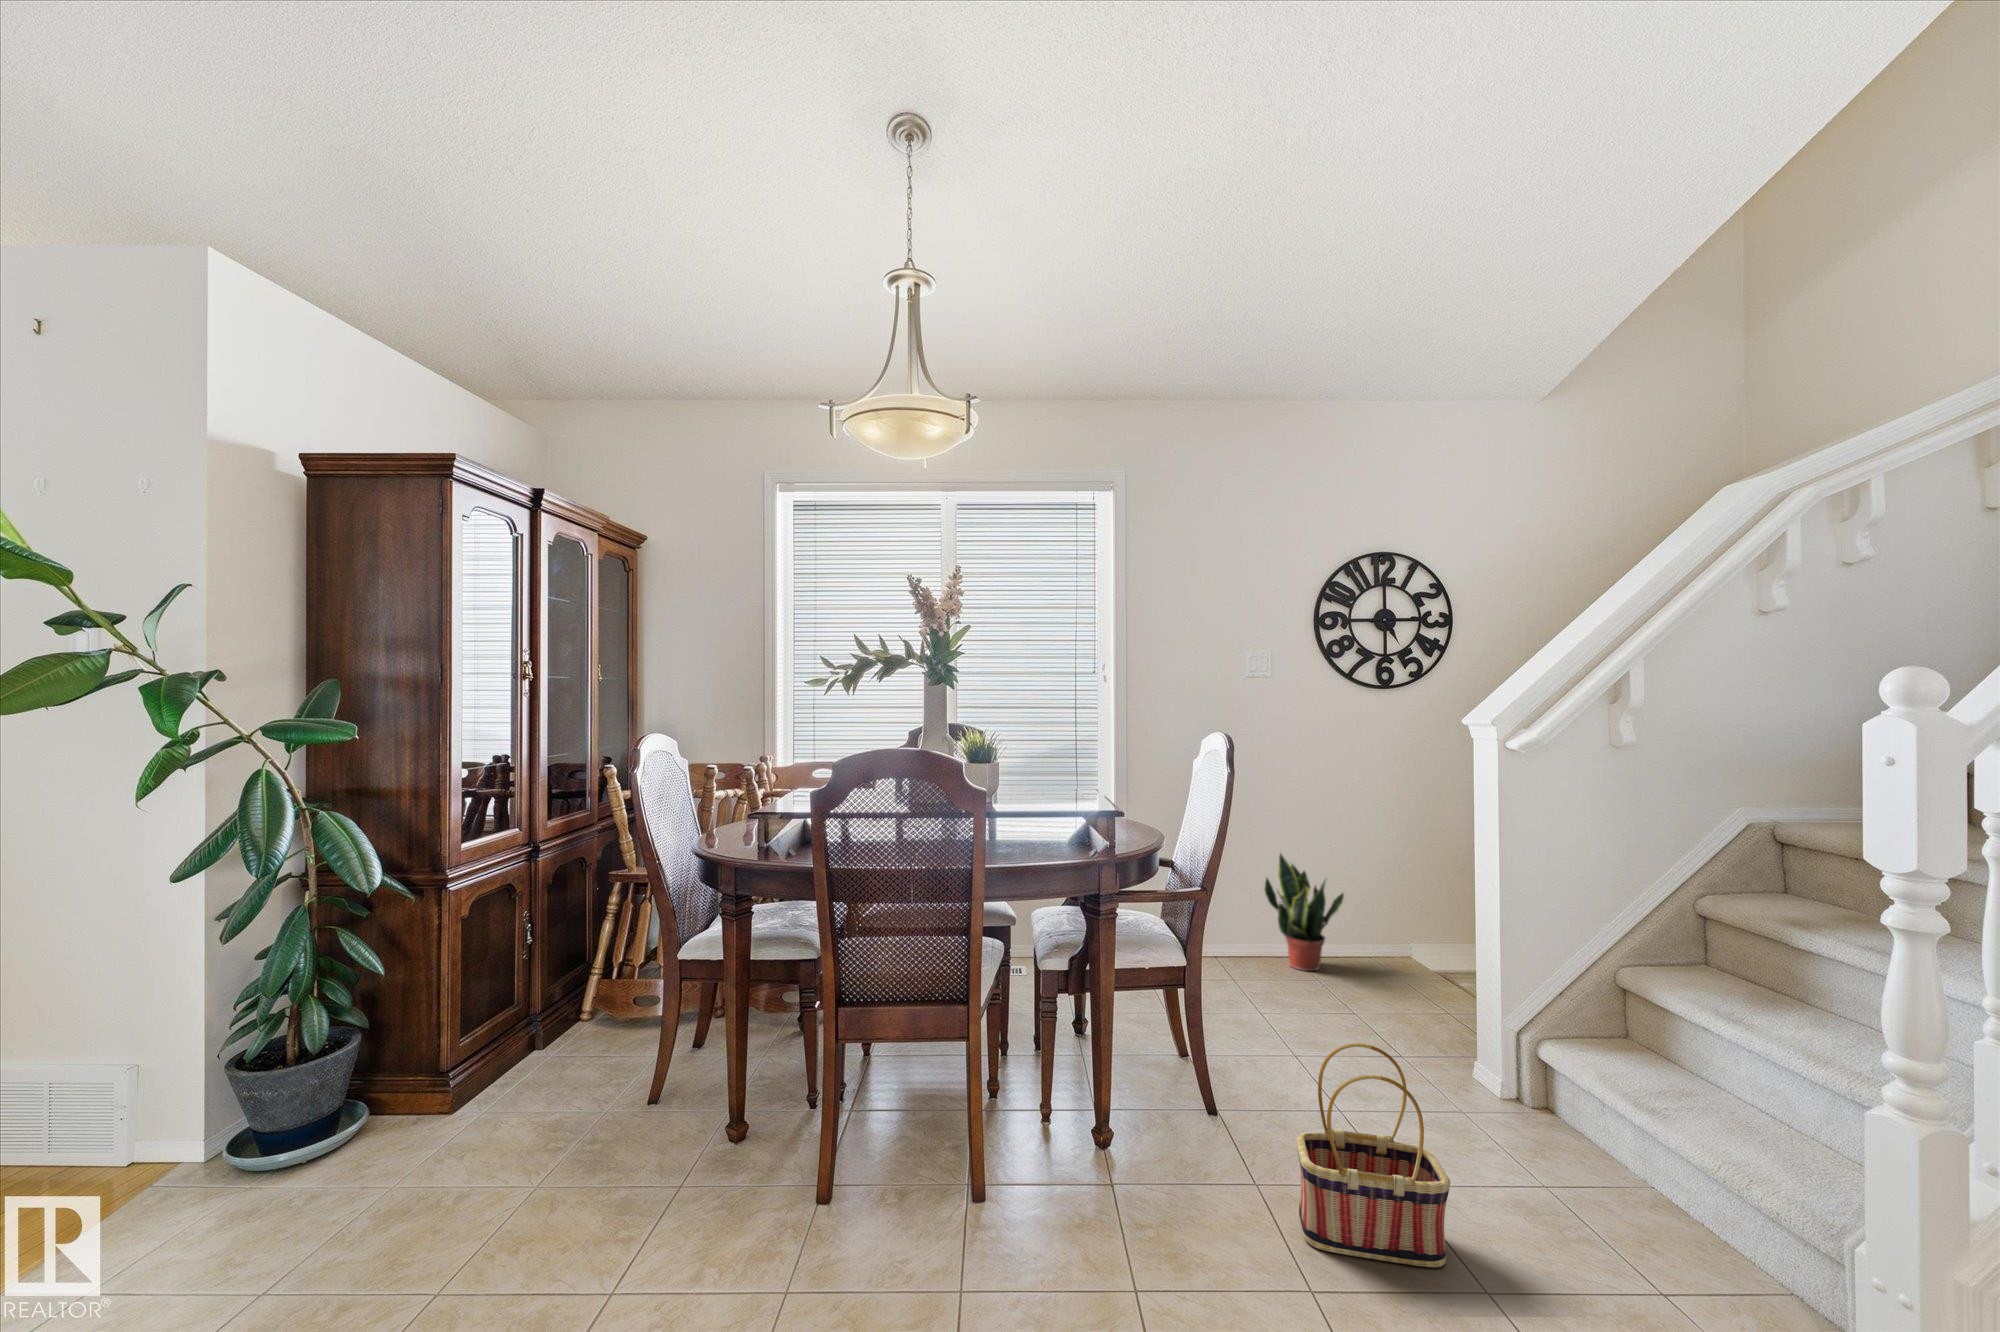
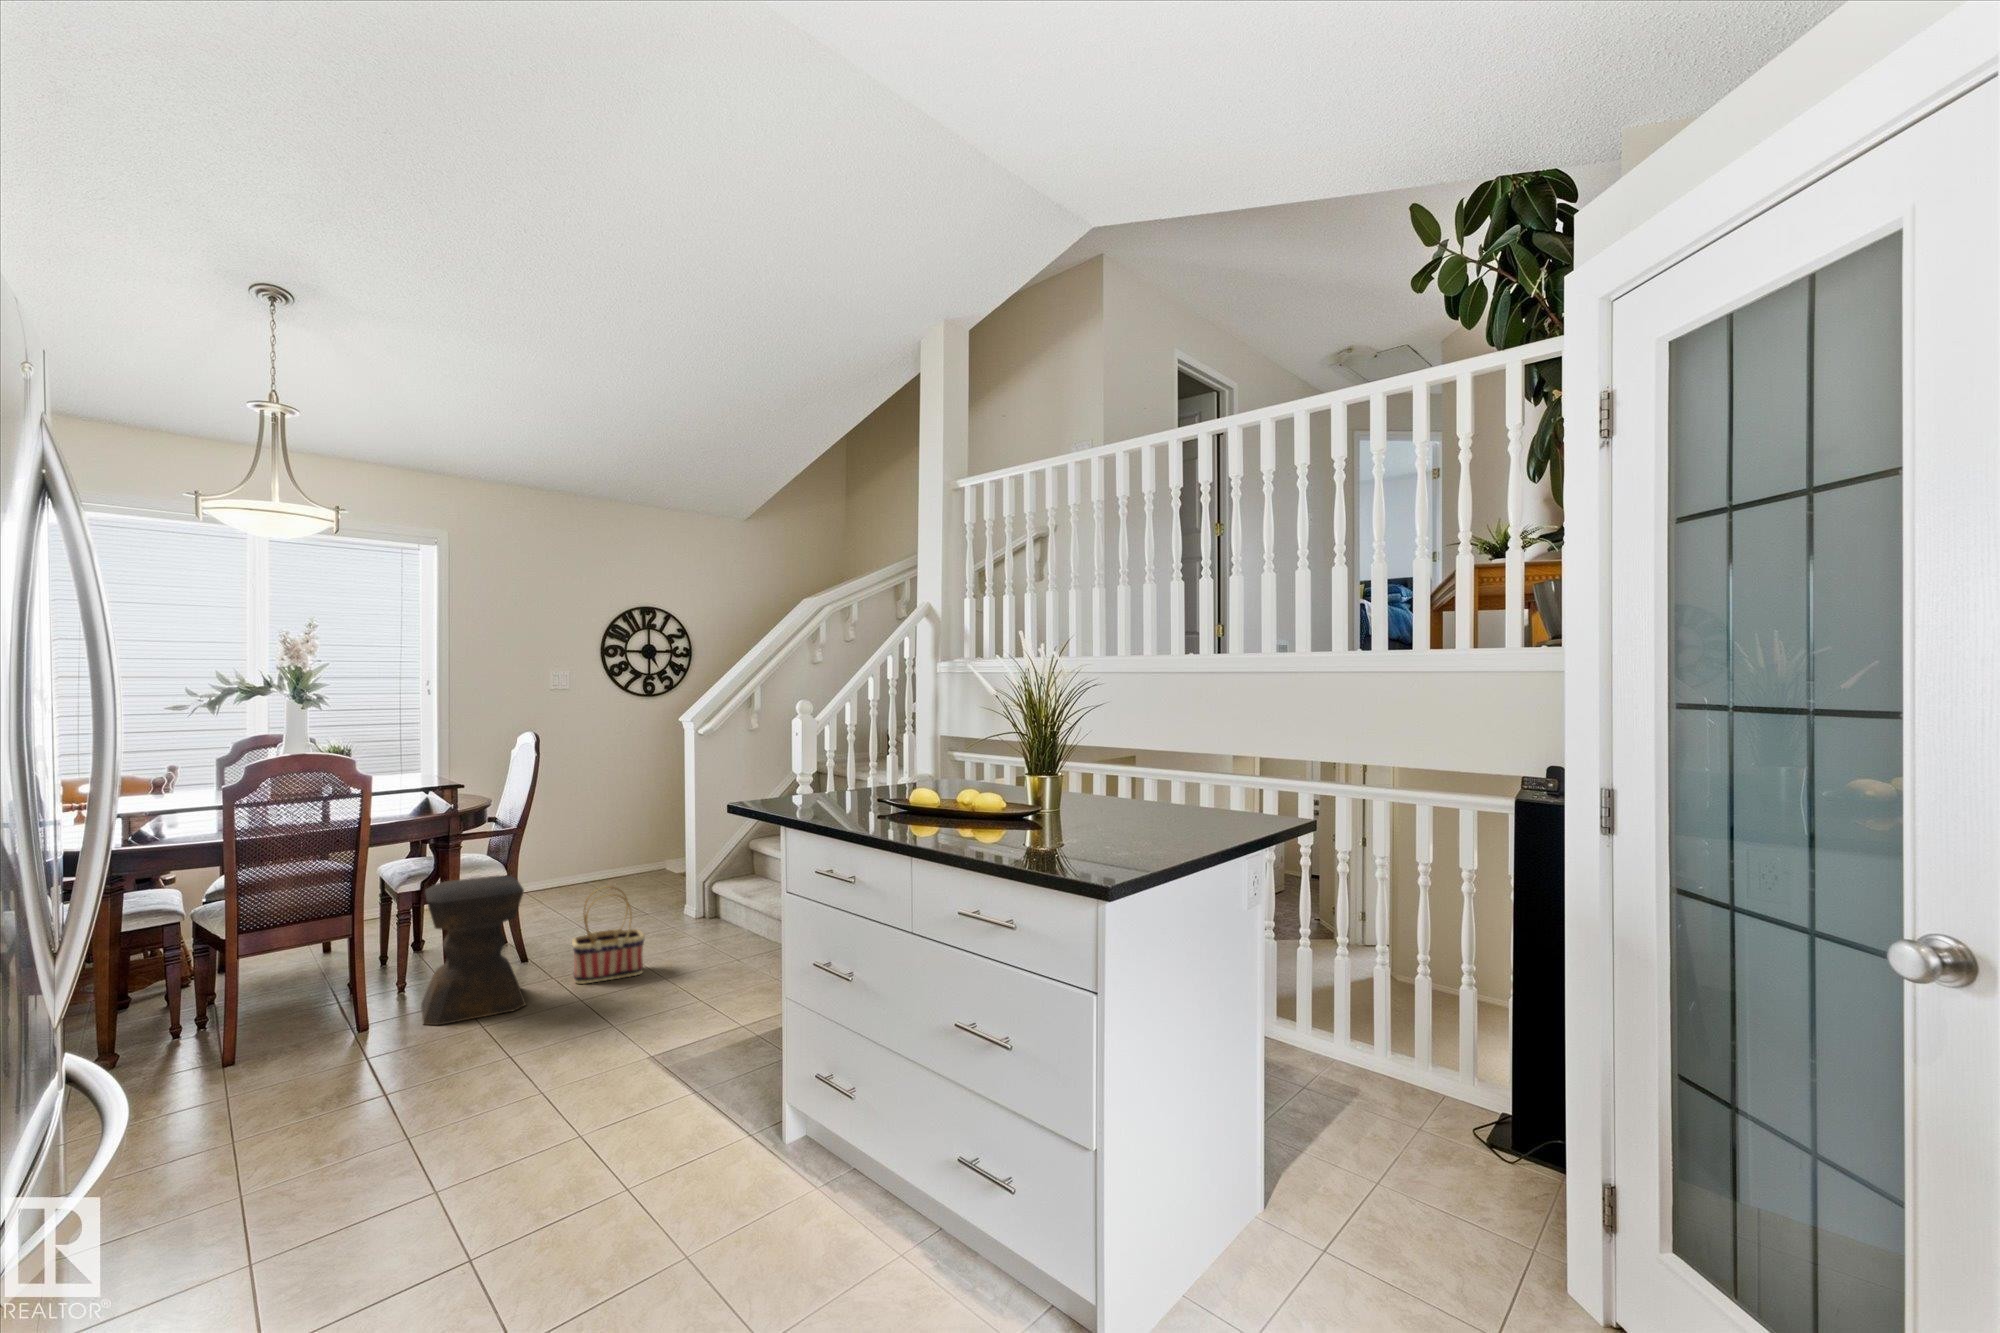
potted plant: present [1264,854,1344,971] -> none [564,813,620,889]
stool: none [1036,979,1214,1297] -> present [421,876,526,1026]

